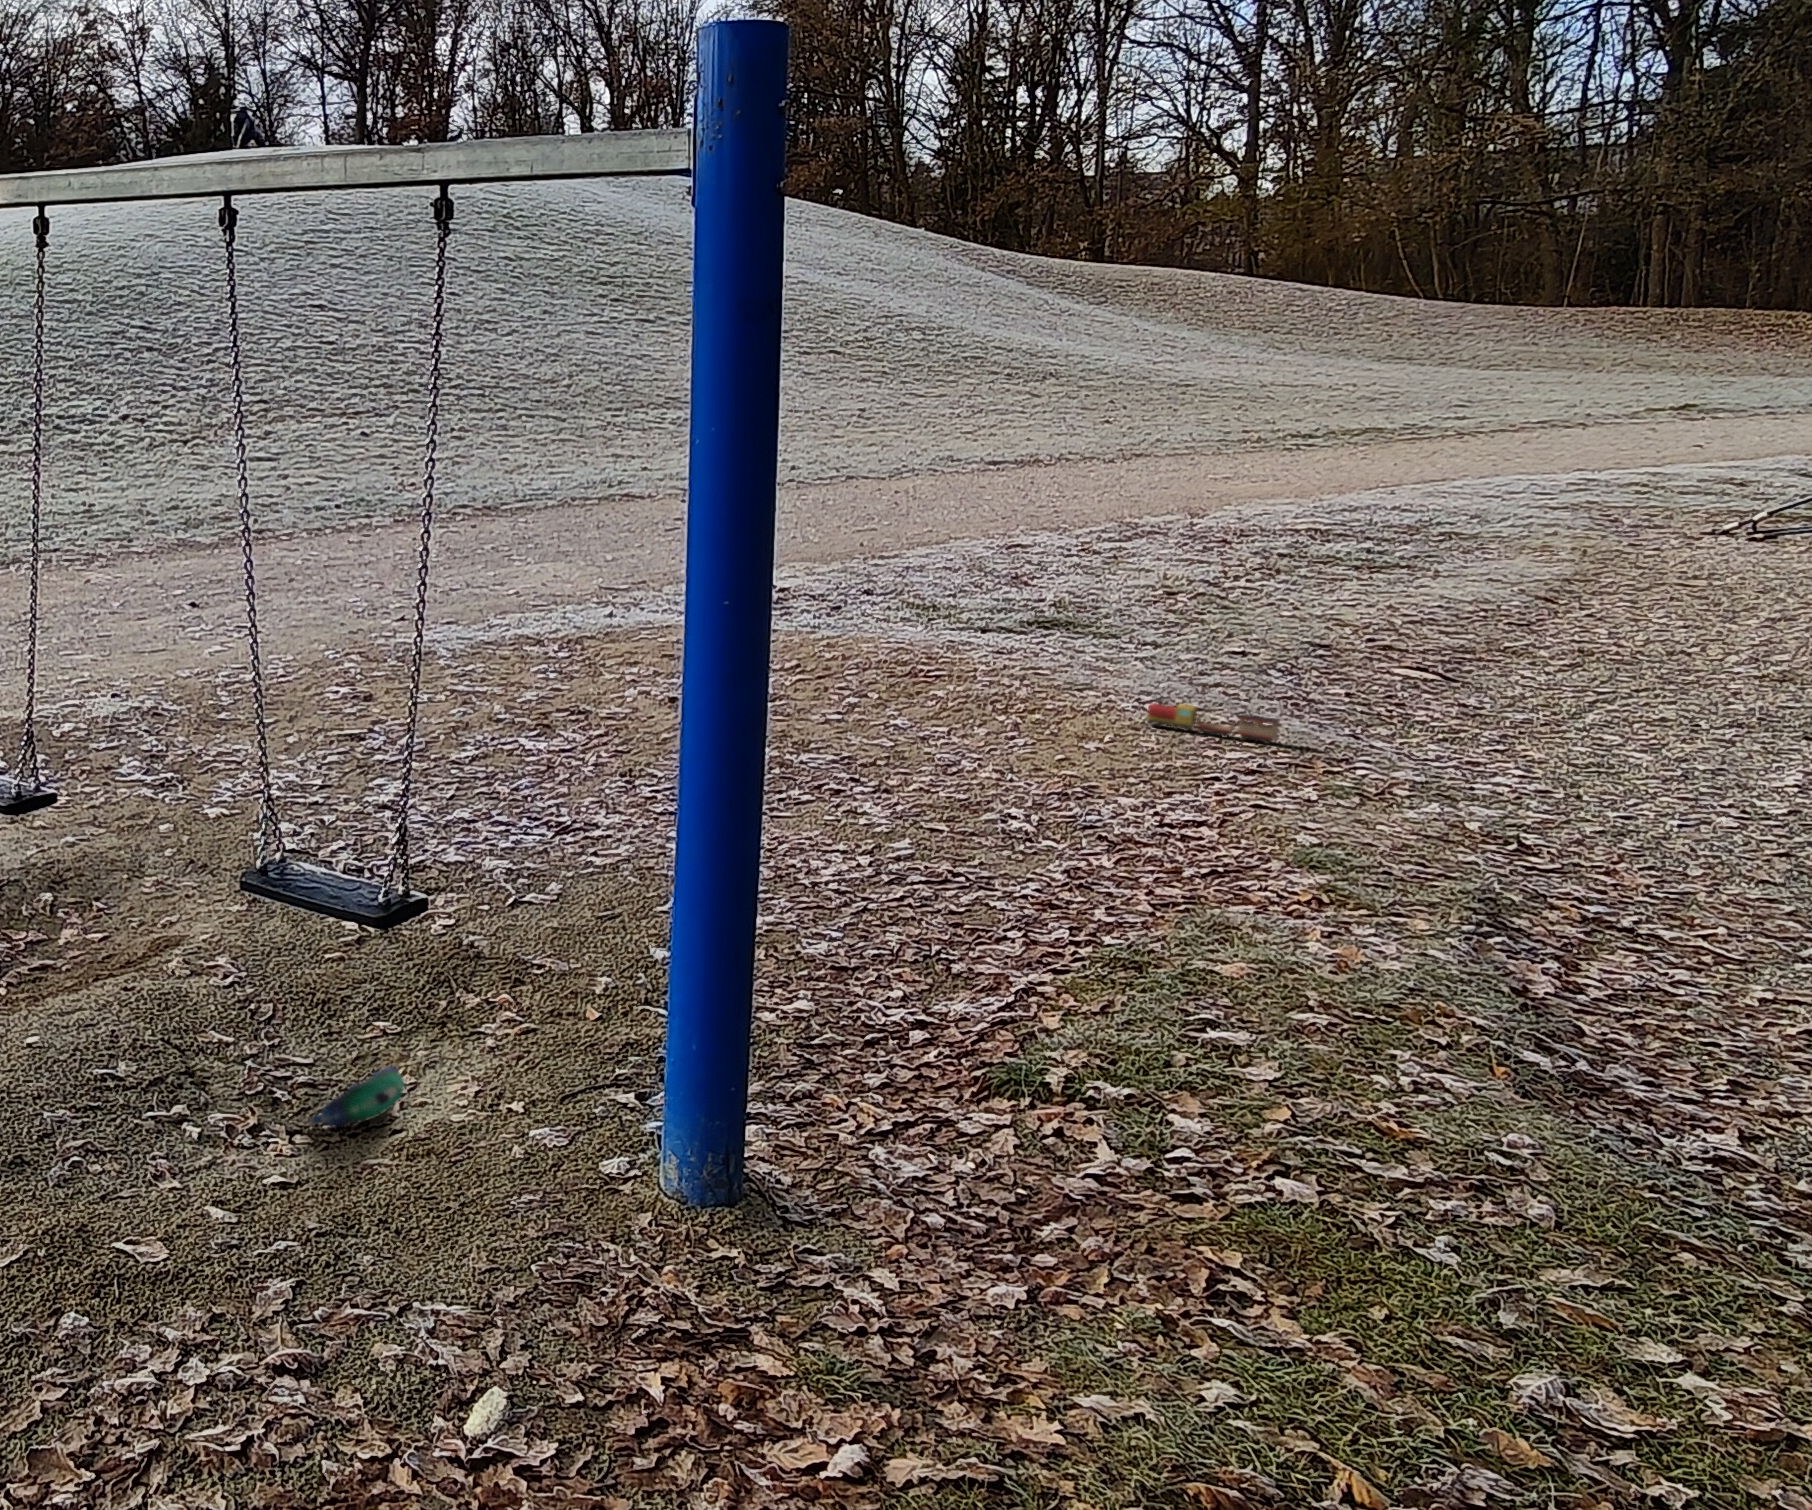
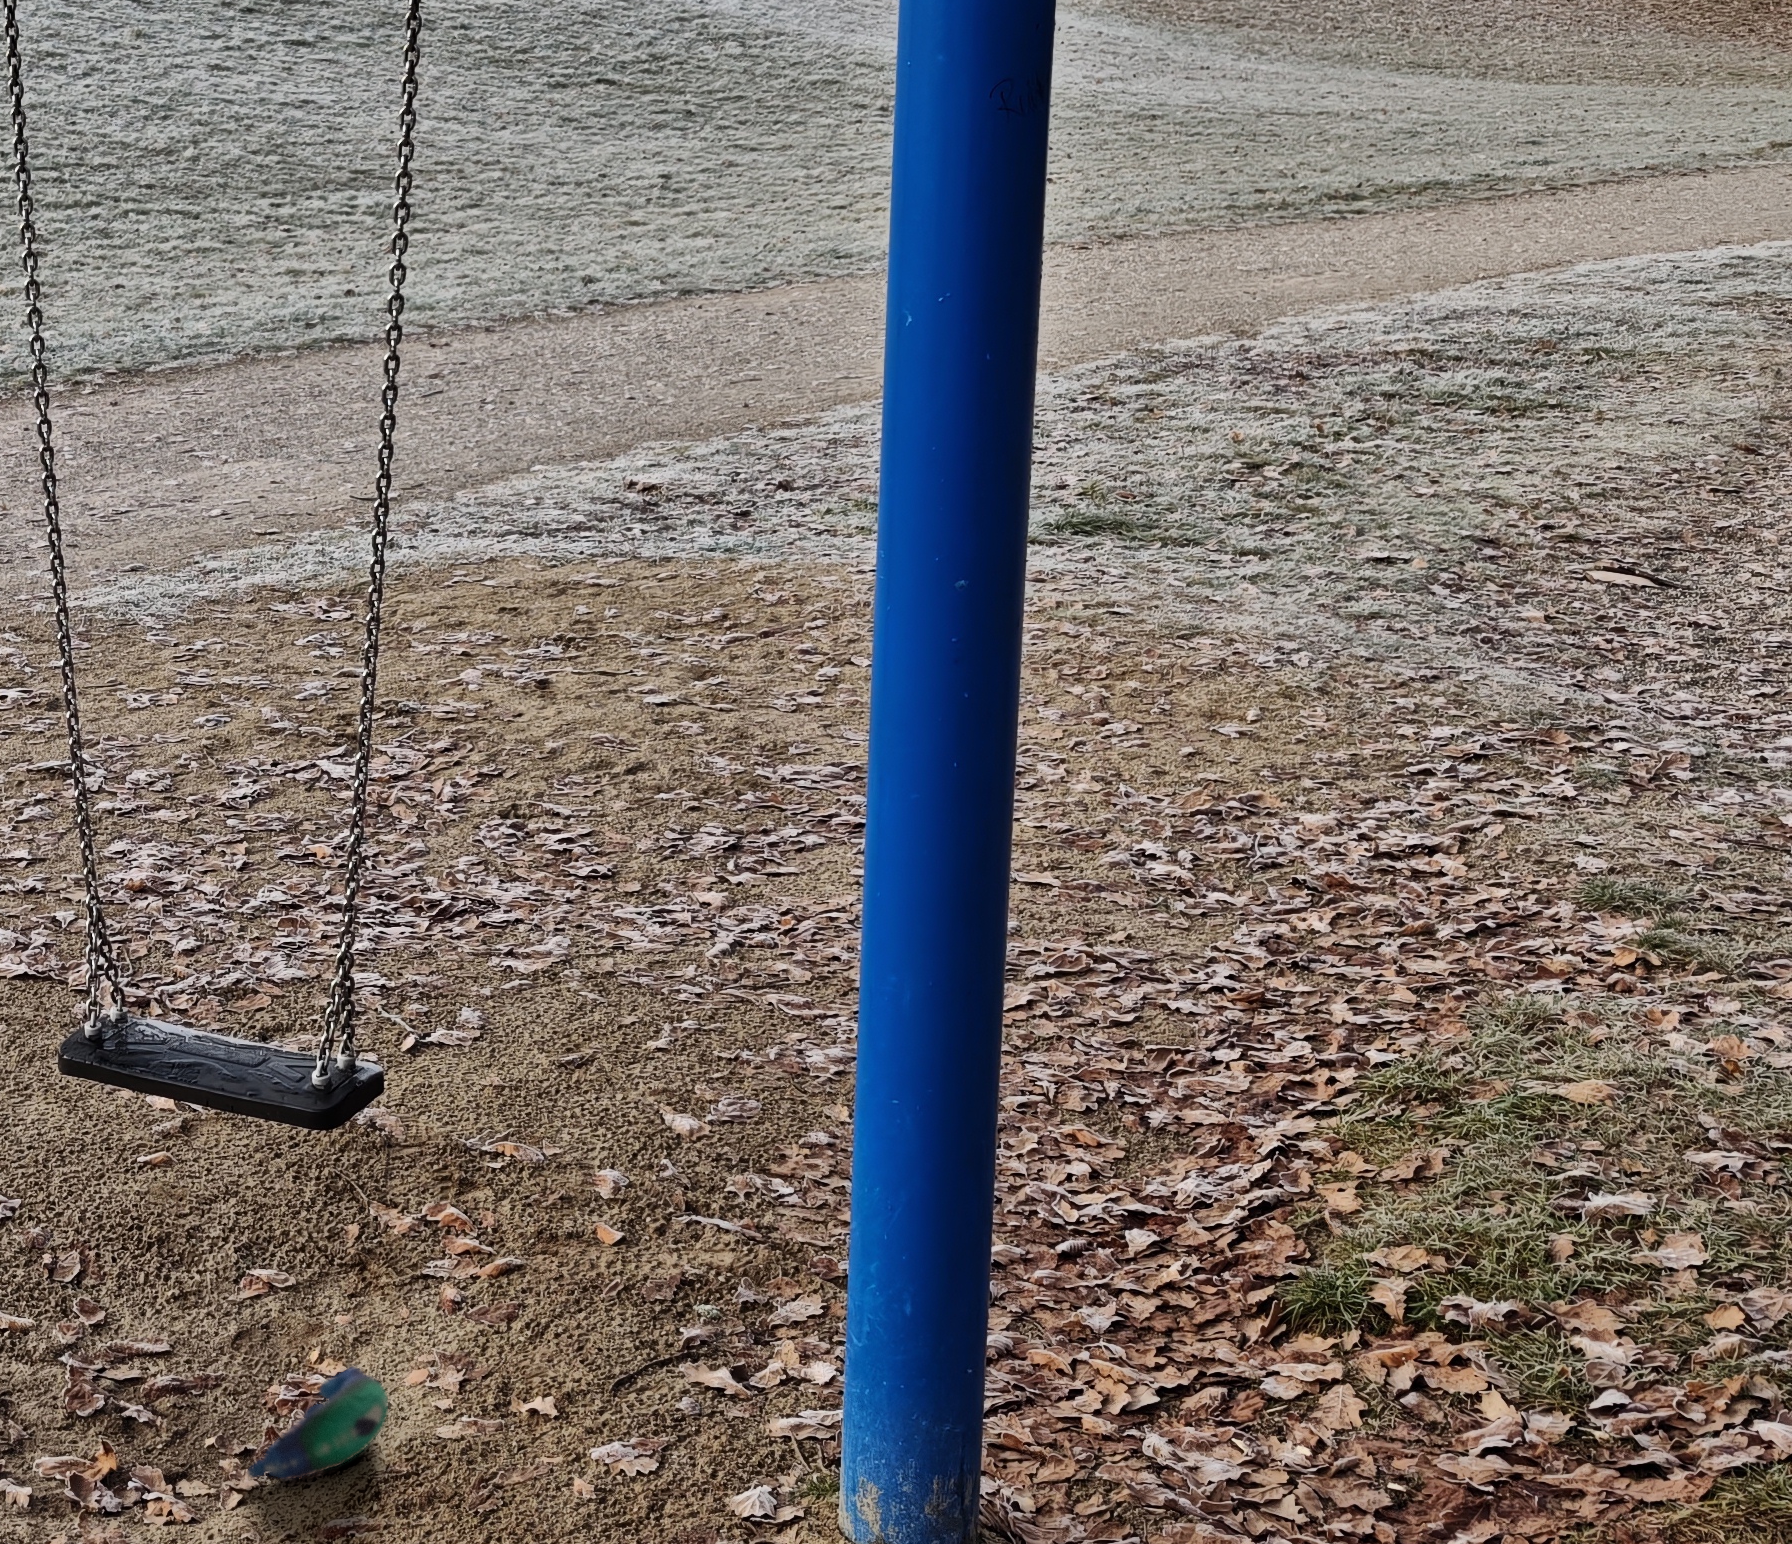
toy train: present [1147,700,1279,744] -> none [1300,654,1509,718]

